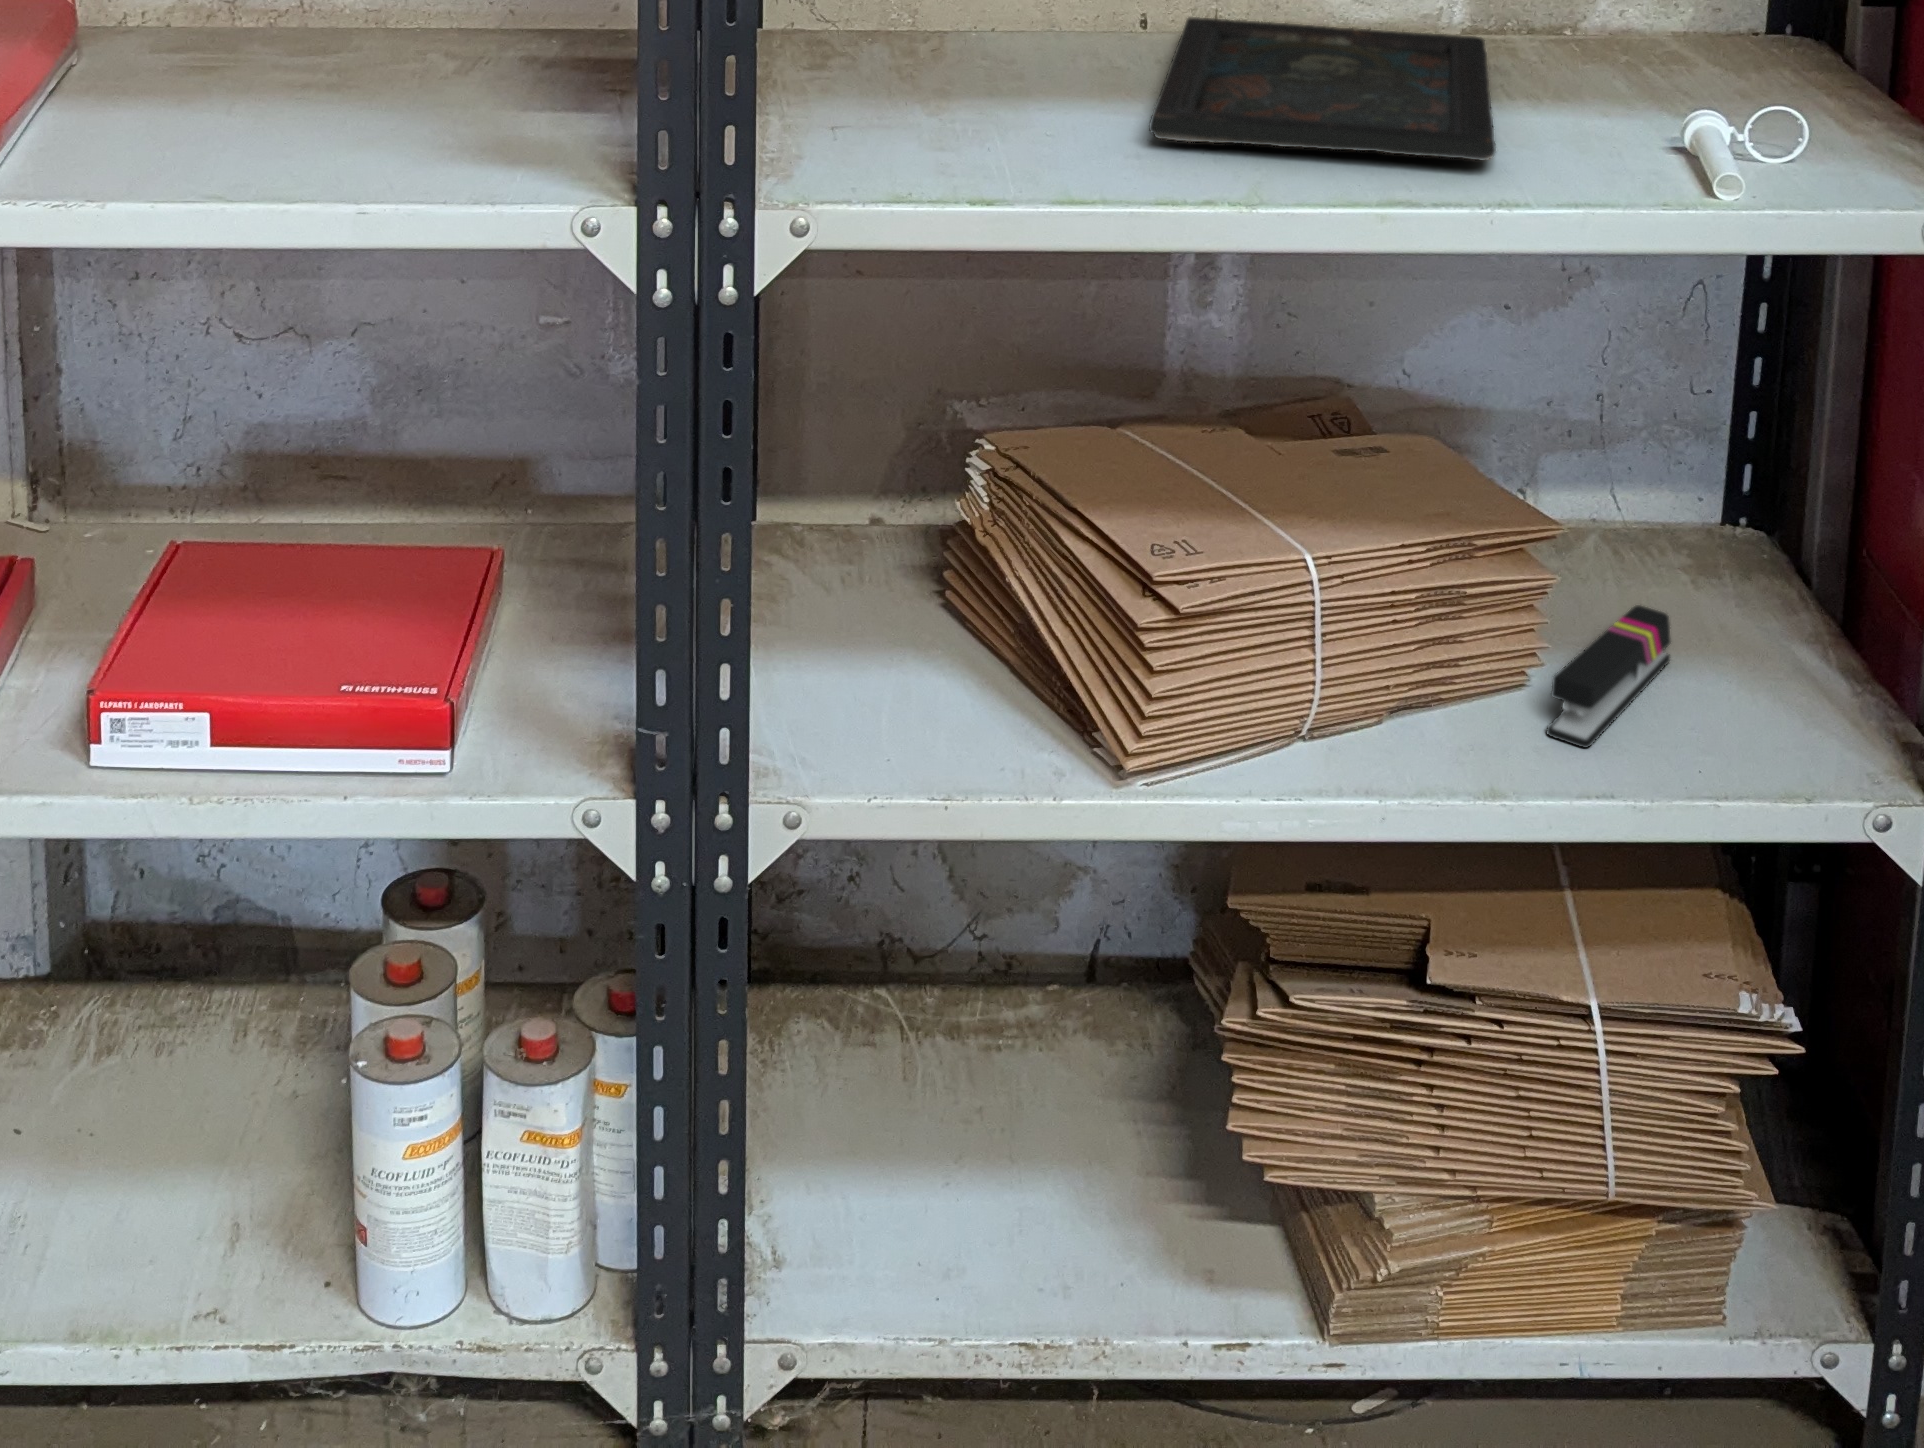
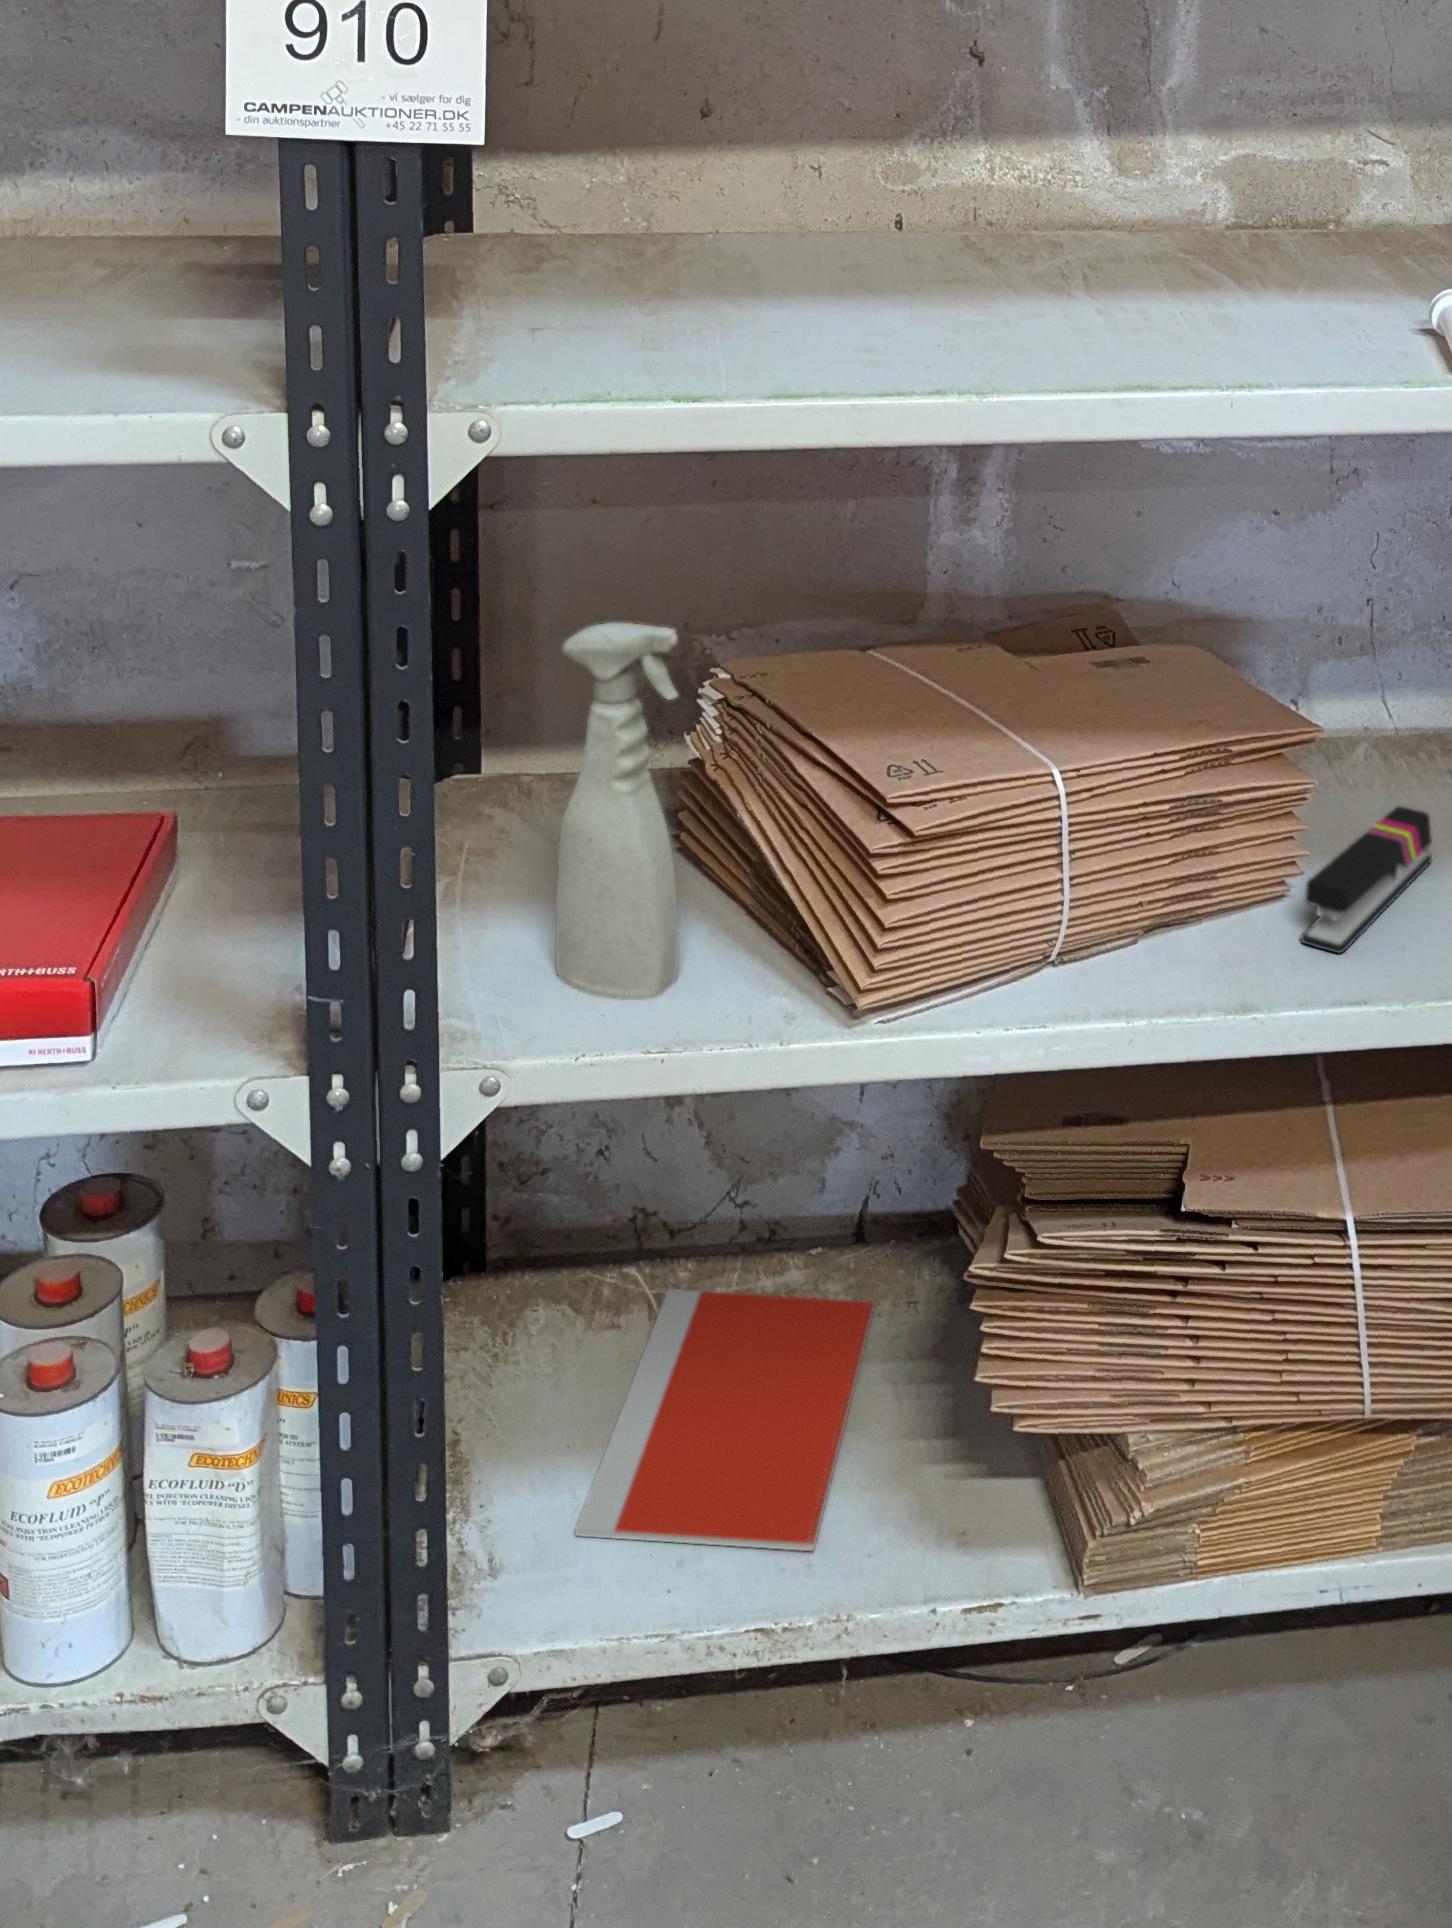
tray: present [1149,17,1496,160] -> none [870,212,1244,339]
spray bottle: none [851,404,971,754] -> present [556,623,678,1000]
notebook: none [851,1016,1111,1277] -> present [575,1289,875,1551]

